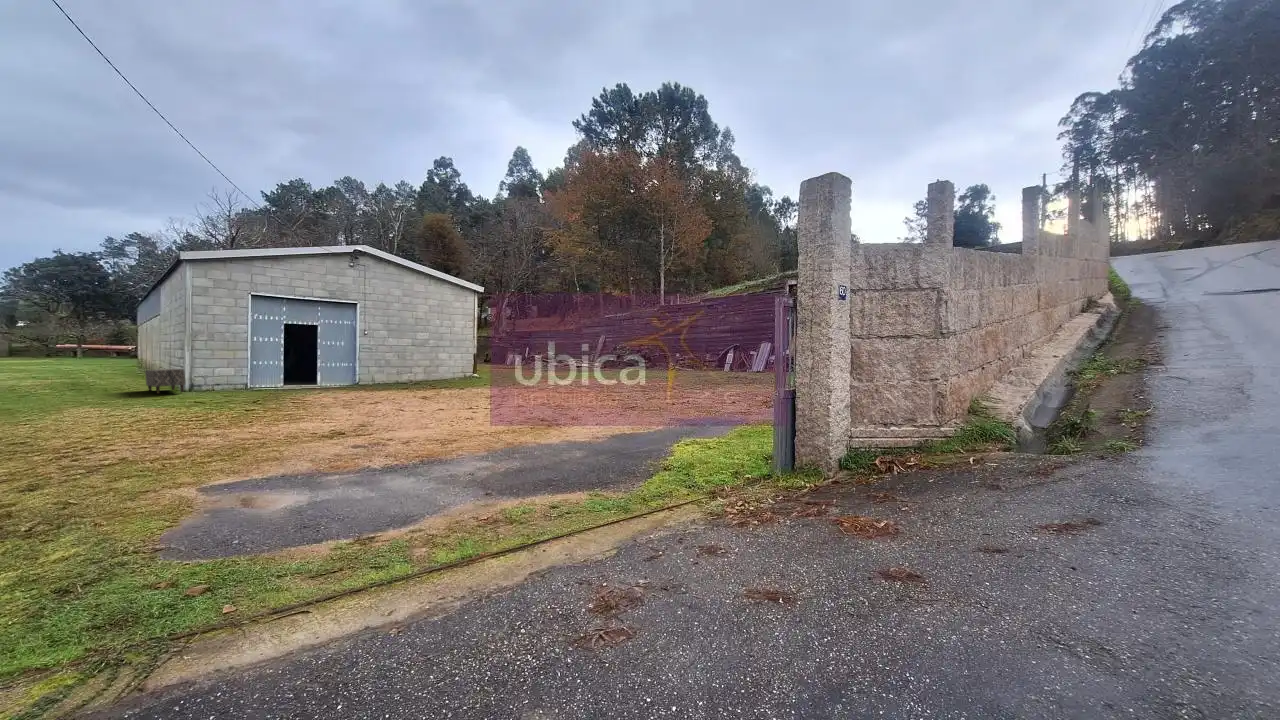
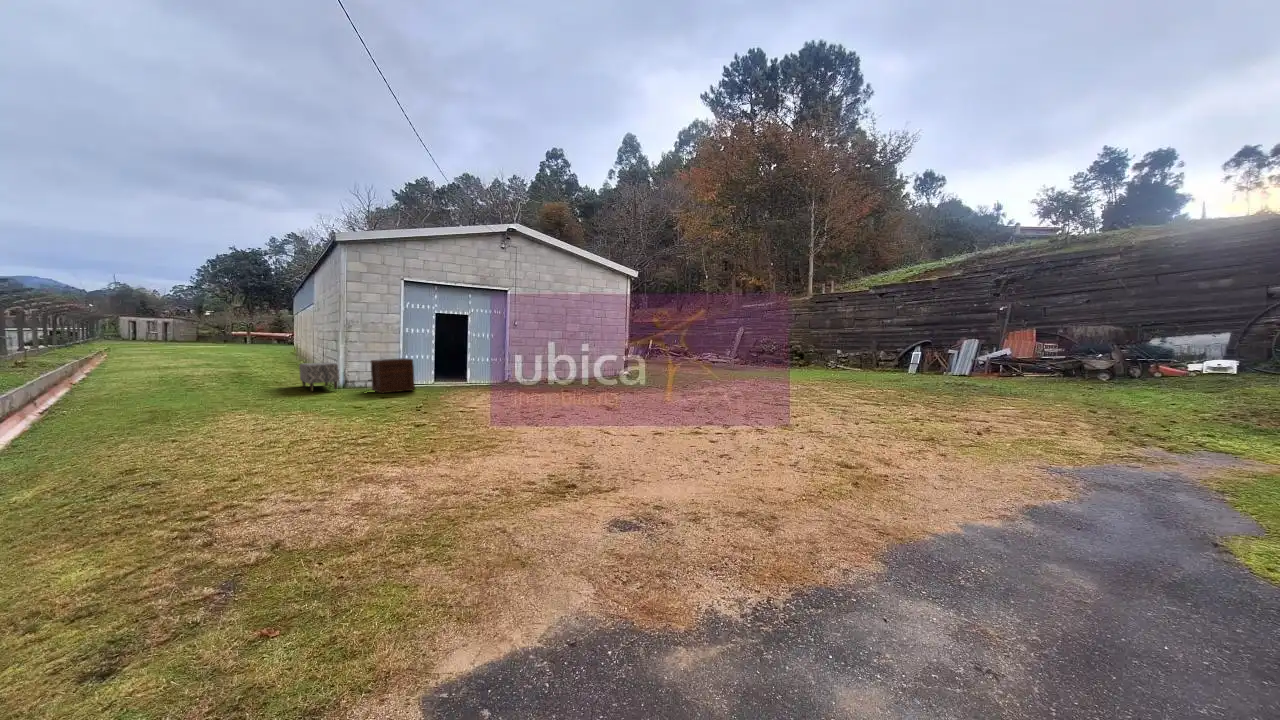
wooden crate: none [217,364,261,394] -> present [371,358,415,393]

